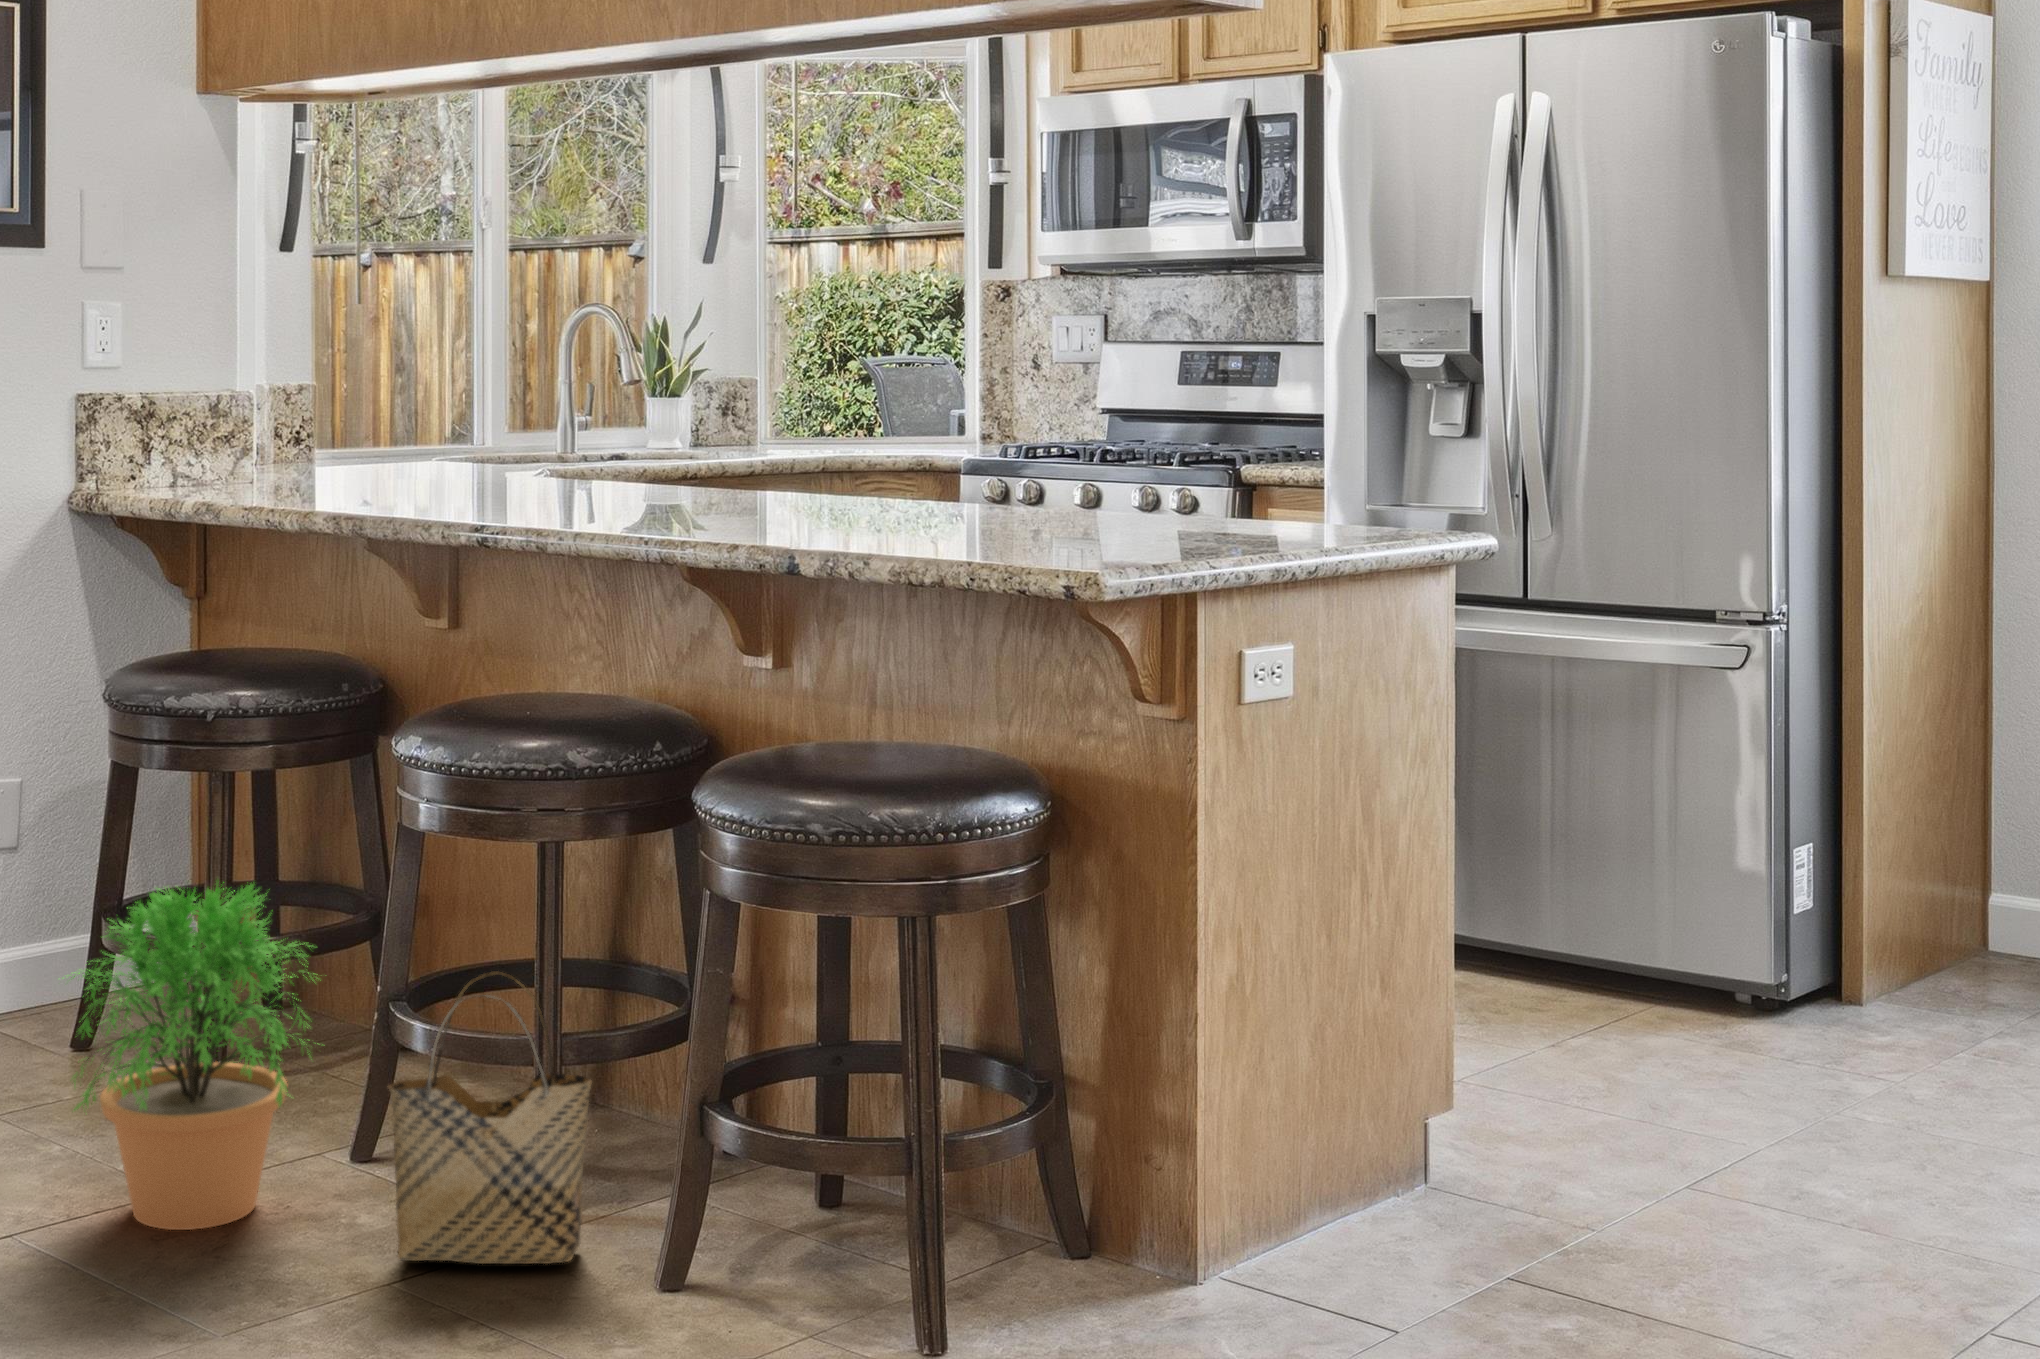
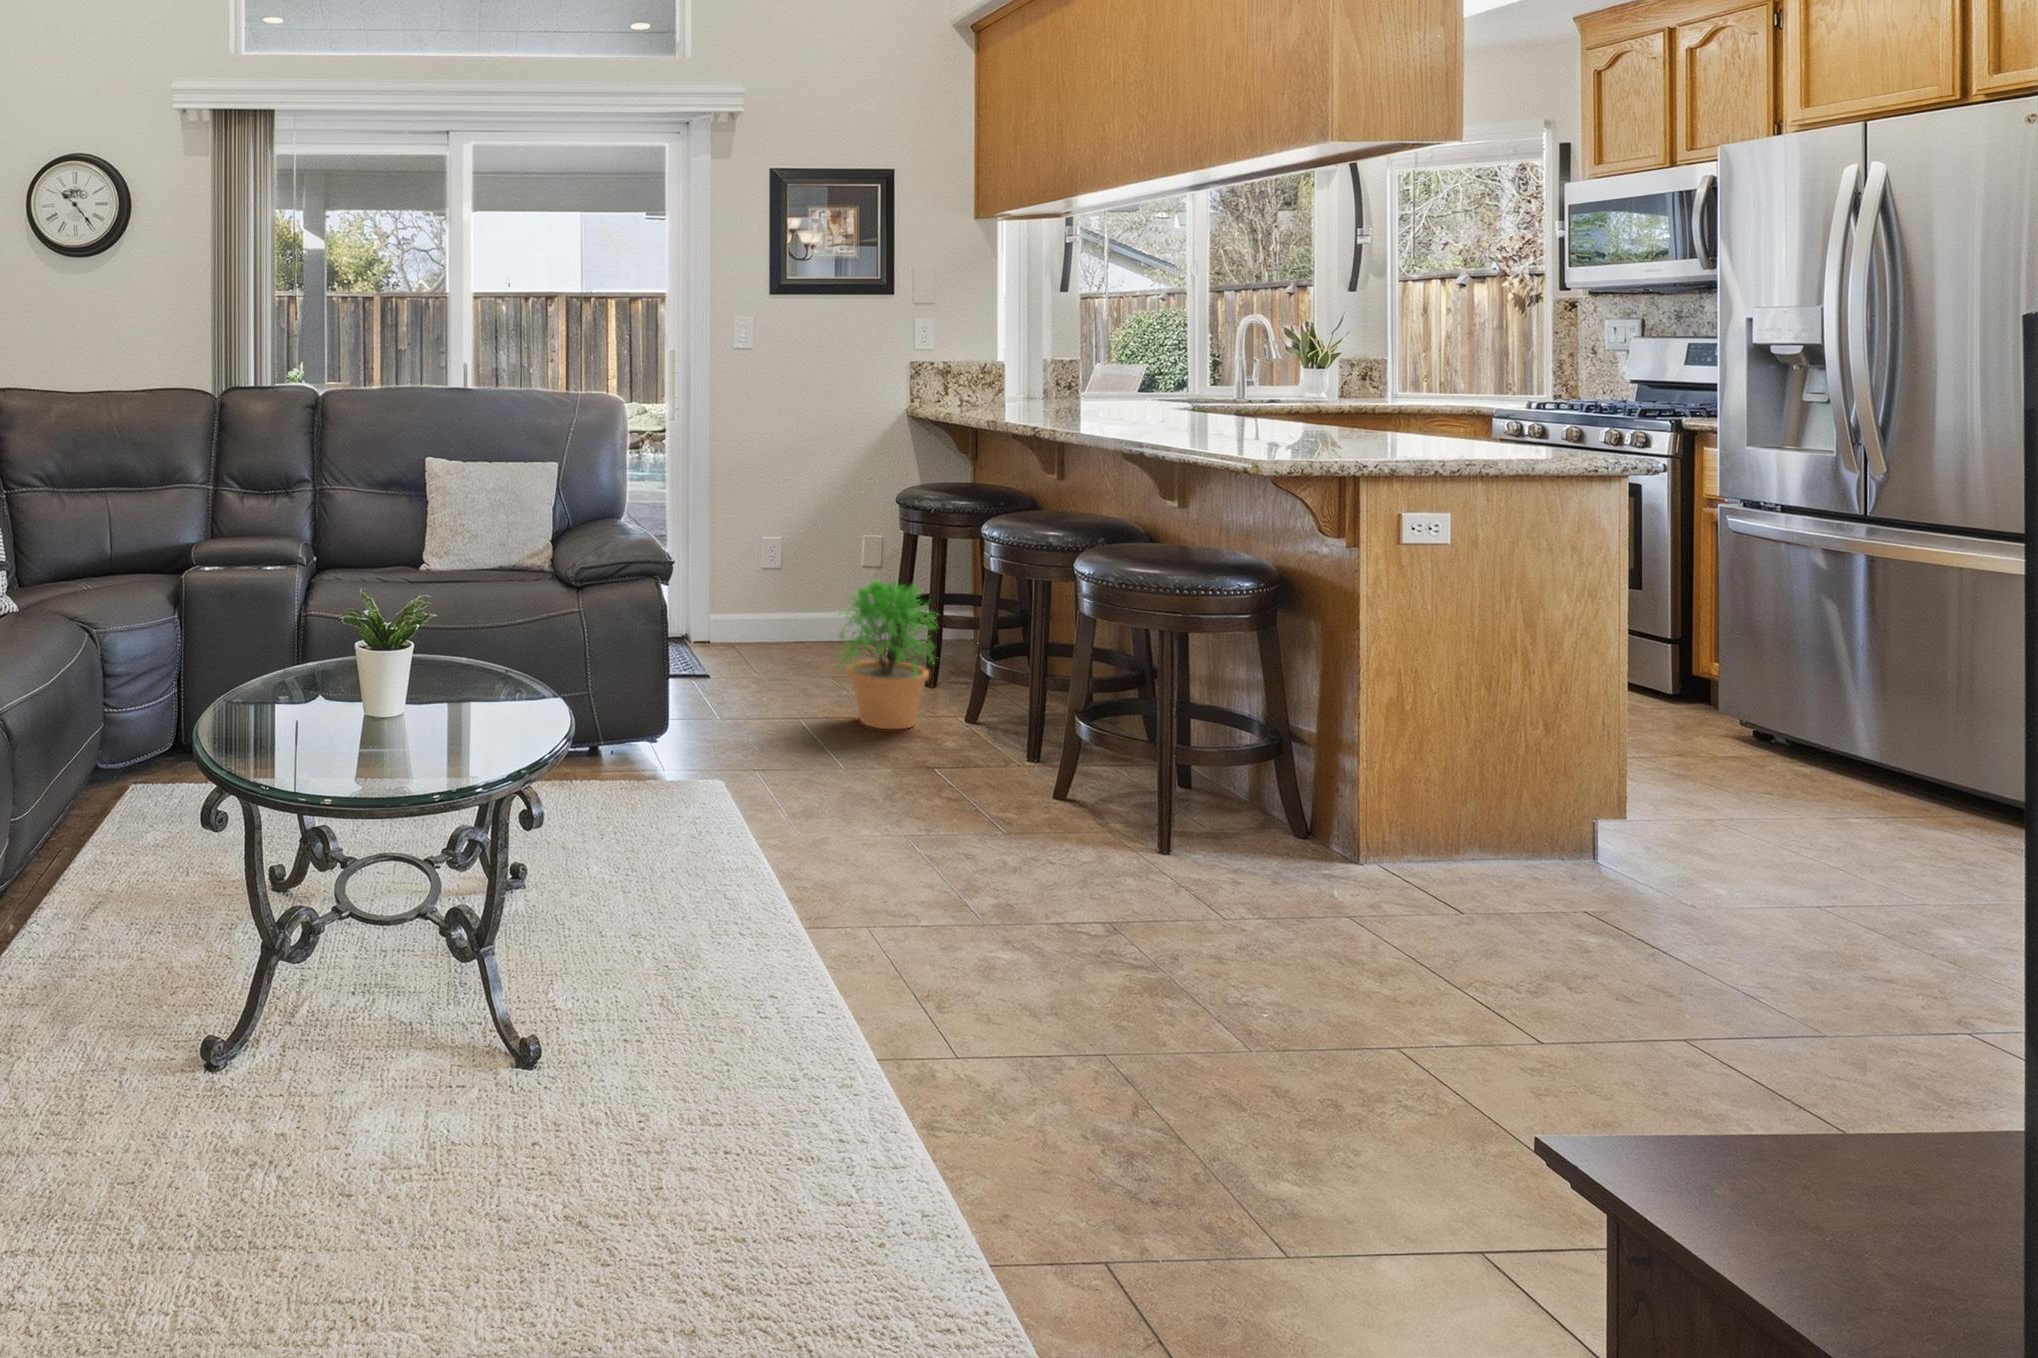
woven basket: present [388,971,592,1264] -> none [949,633,1044,769]

